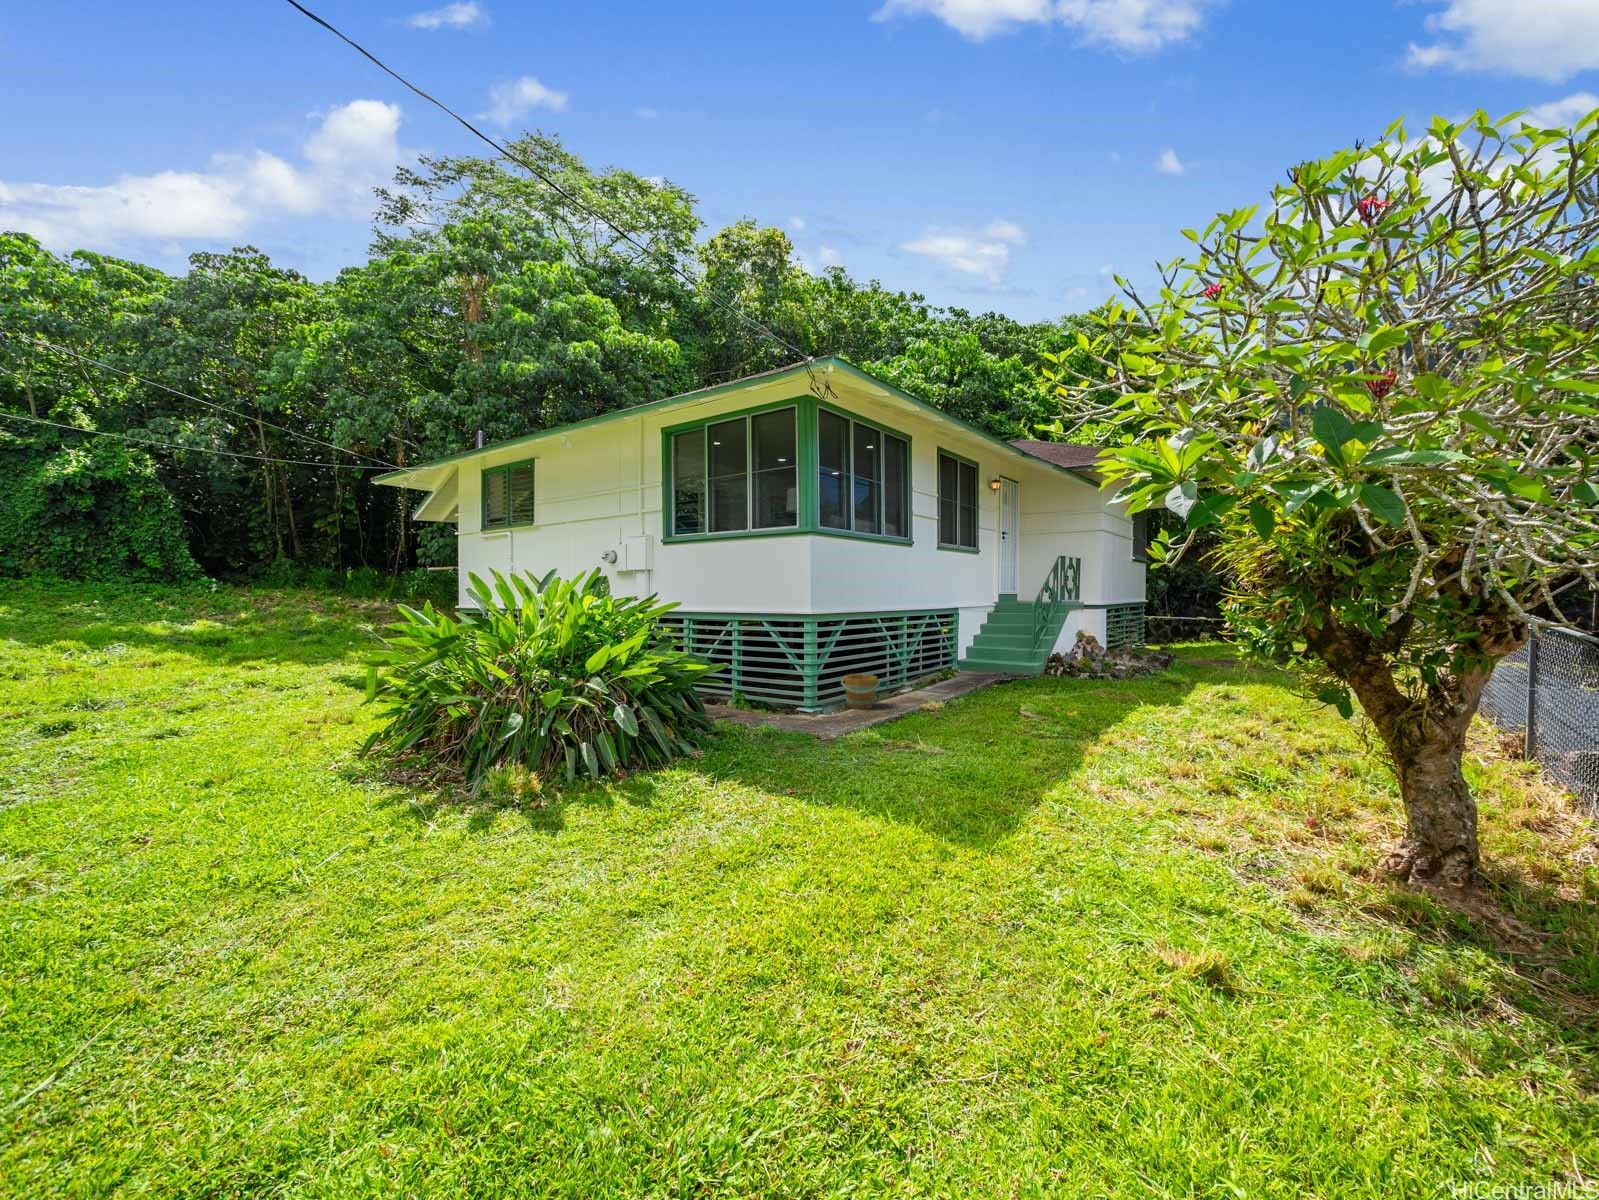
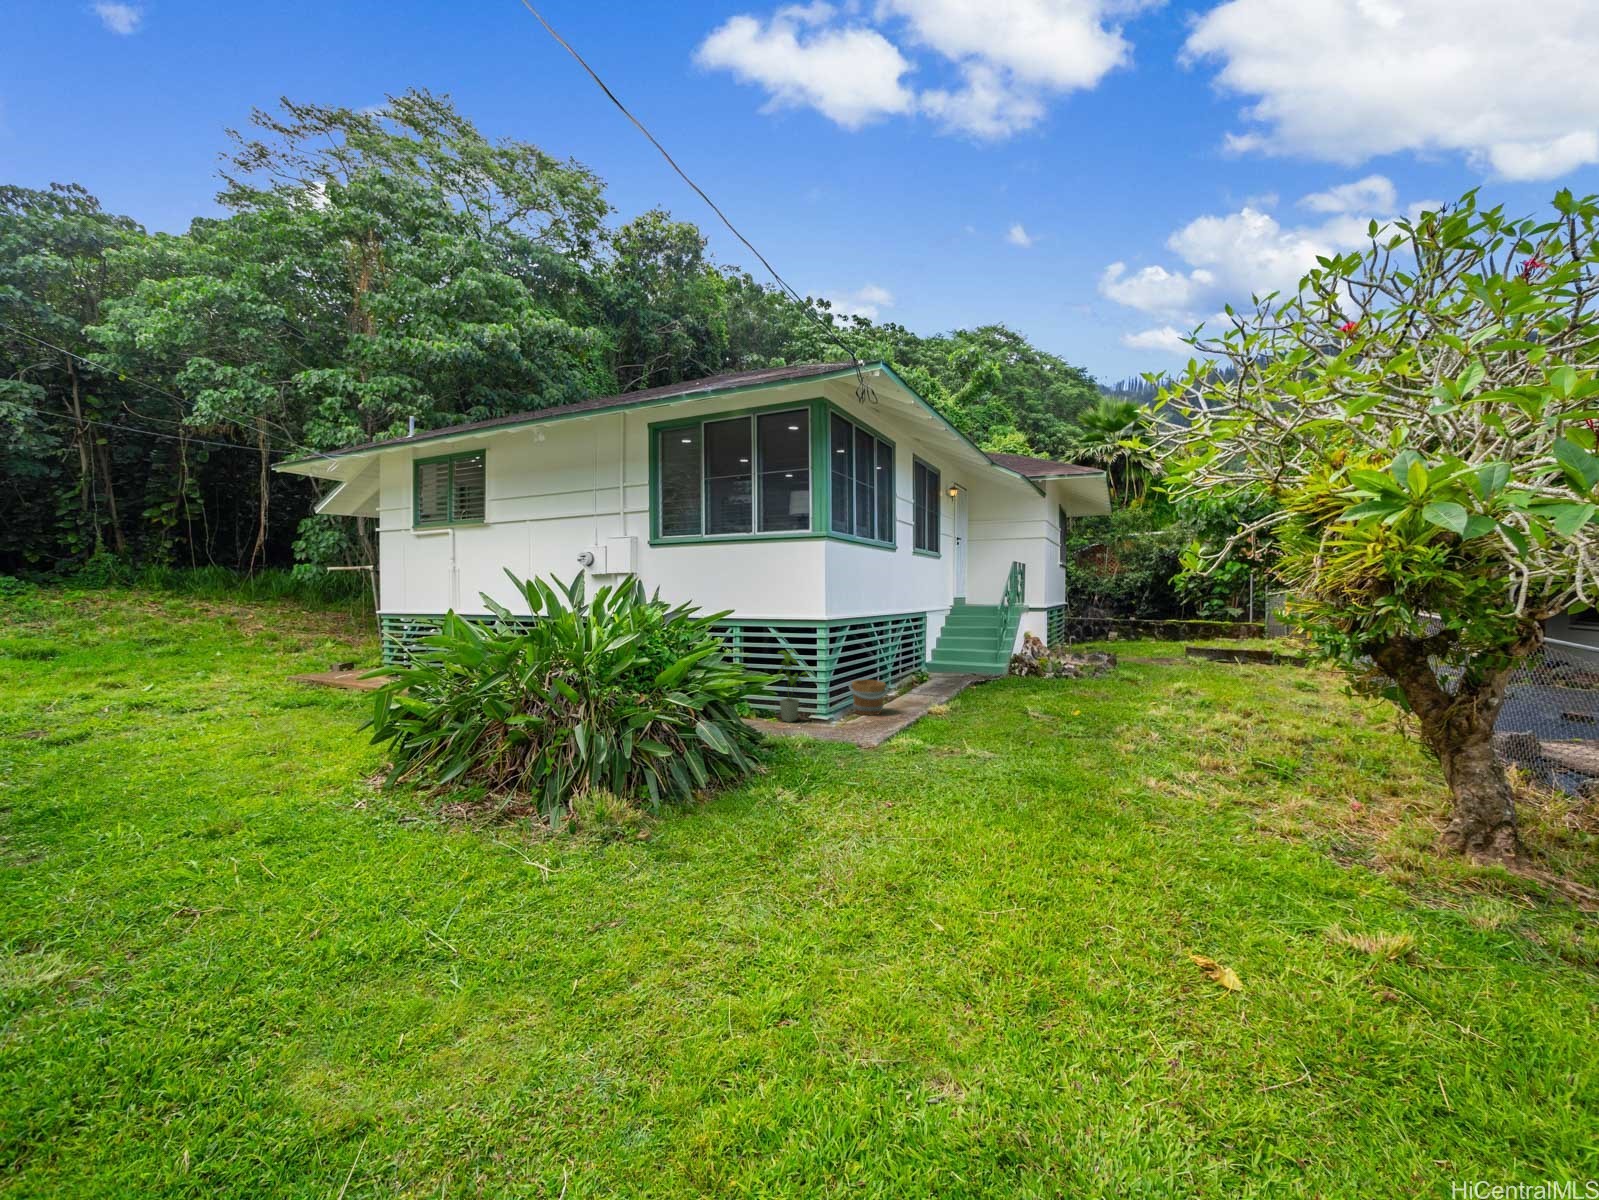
house plant: none [763,644,798,713] -> present [778,650,811,722]

